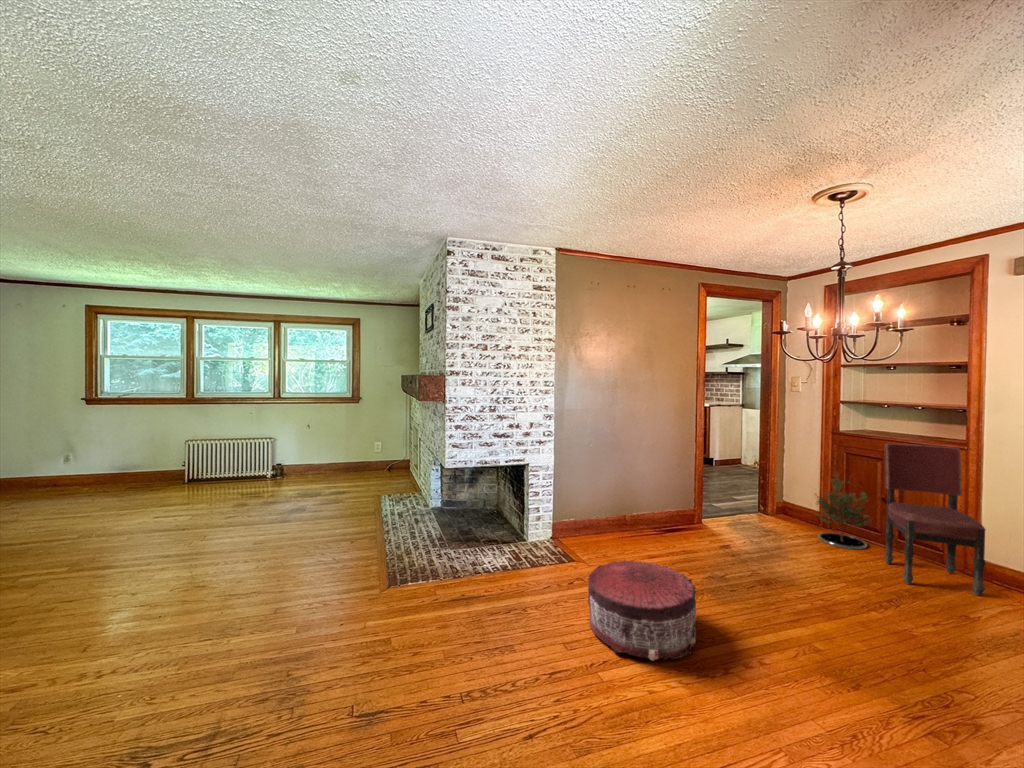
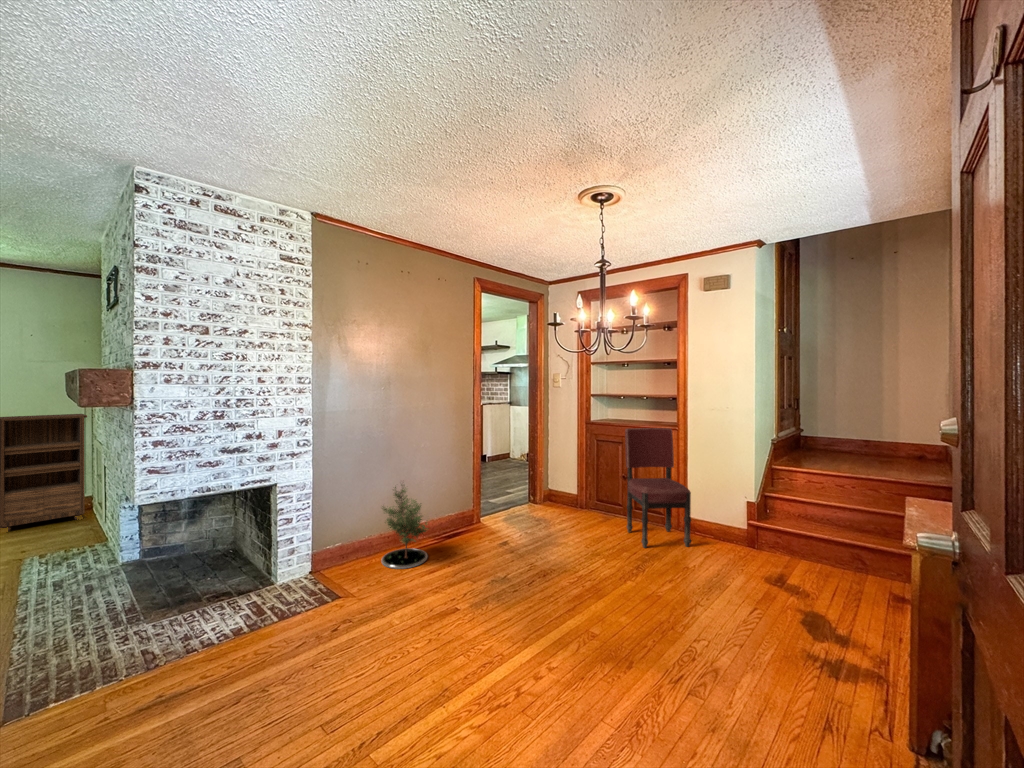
bookshelf: none [365,402,409,477] -> present [0,414,87,531]
potted tree: present [815,473,871,549] -> present [382,487,428,569]
pouf: present [588,560,696,661] -> none [355,582,484,714]

